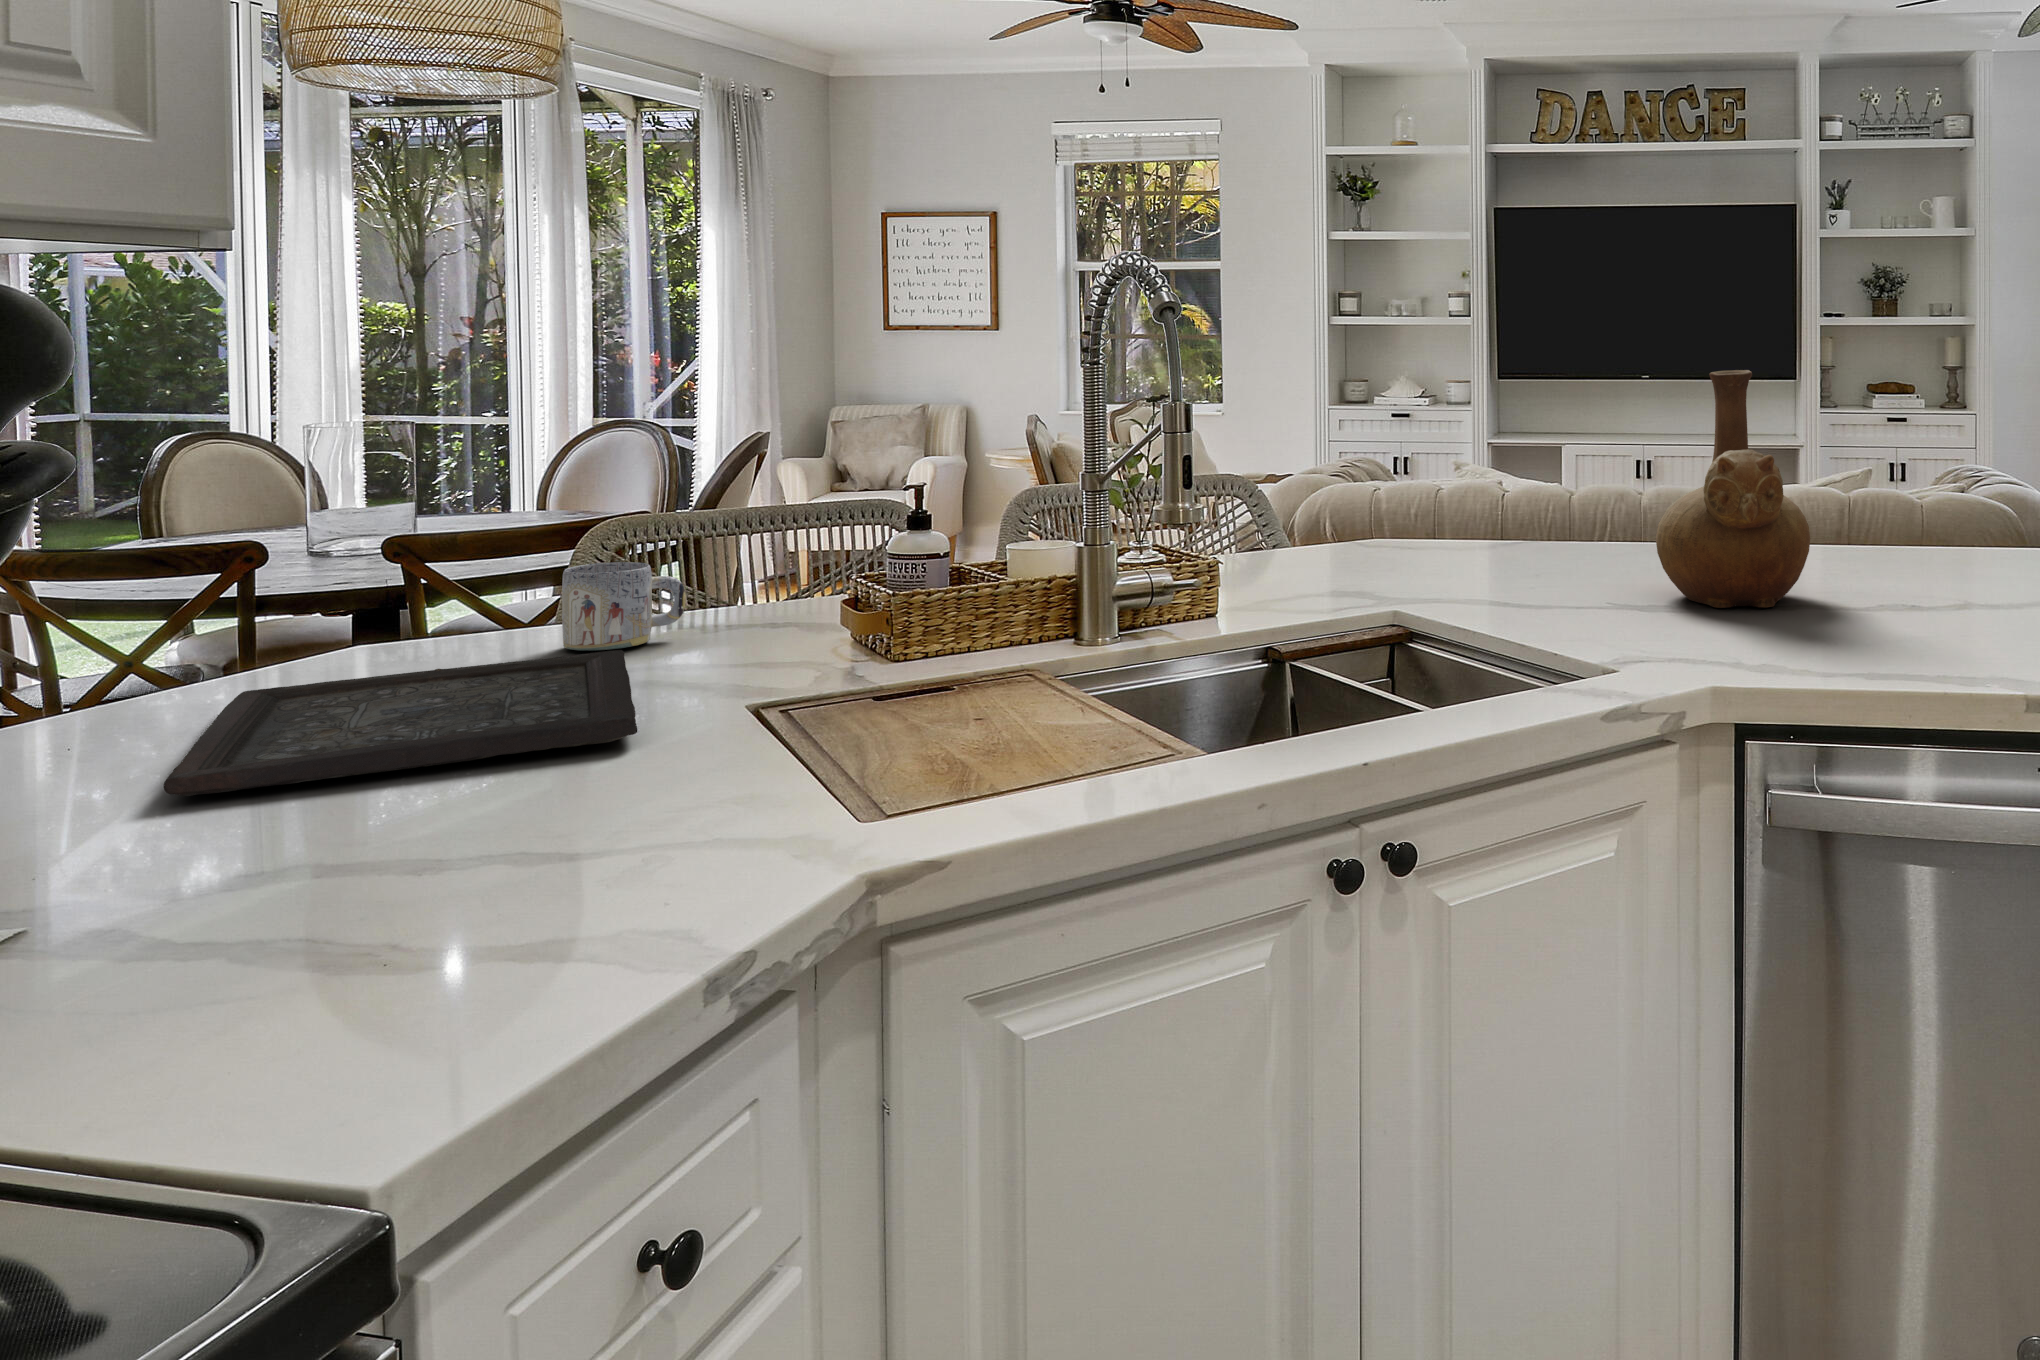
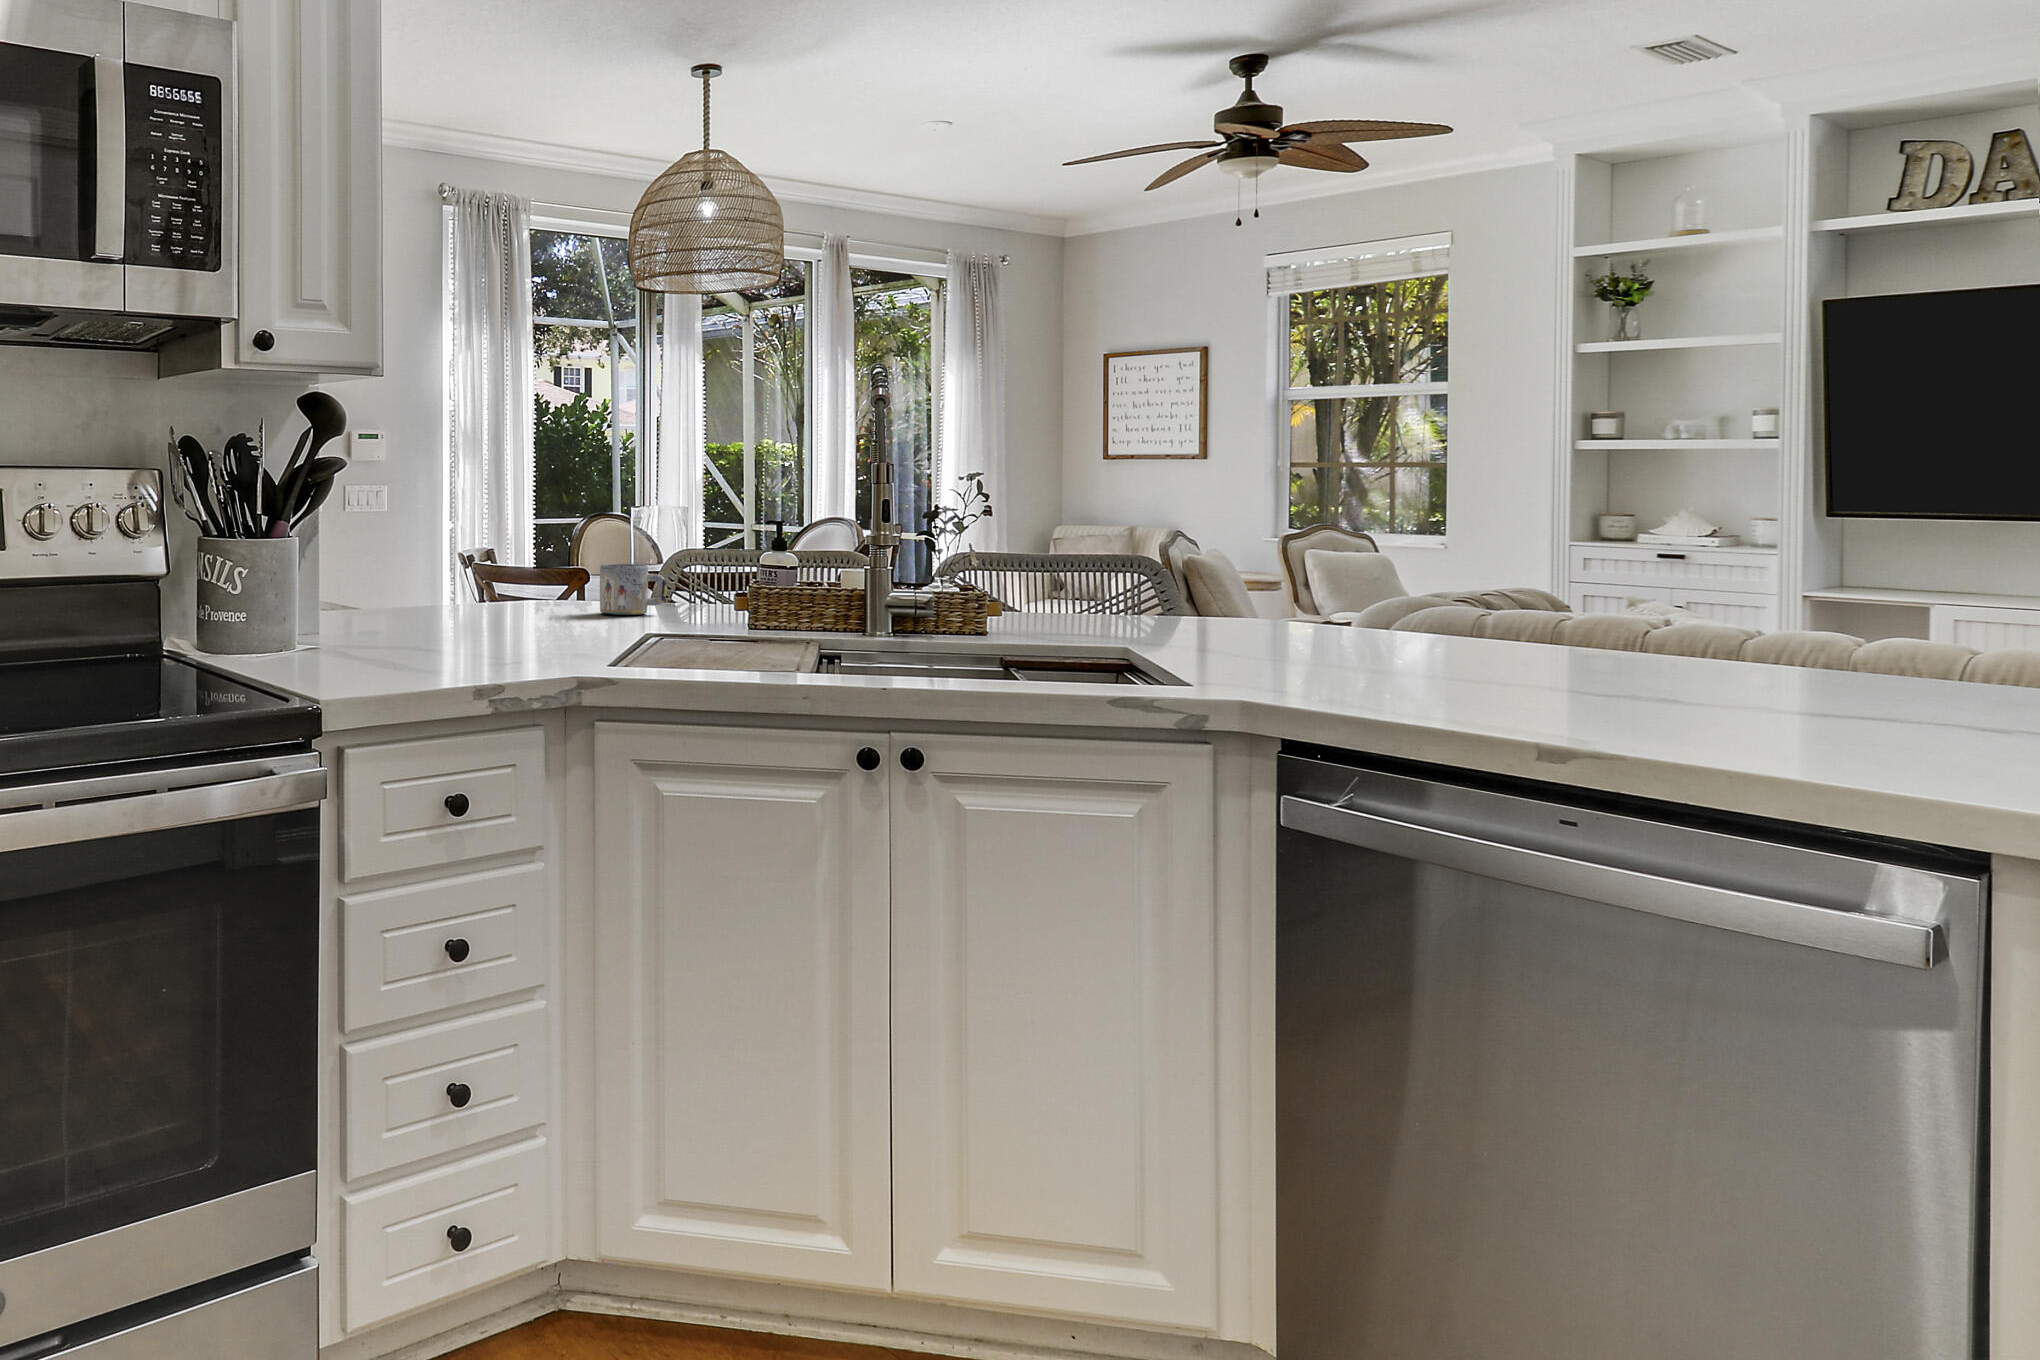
vase: present [1656,370,1810,608] -> none [1449,429,1652,682]
tray: present [164,650,637,796] -> none [361,609,612,641]

